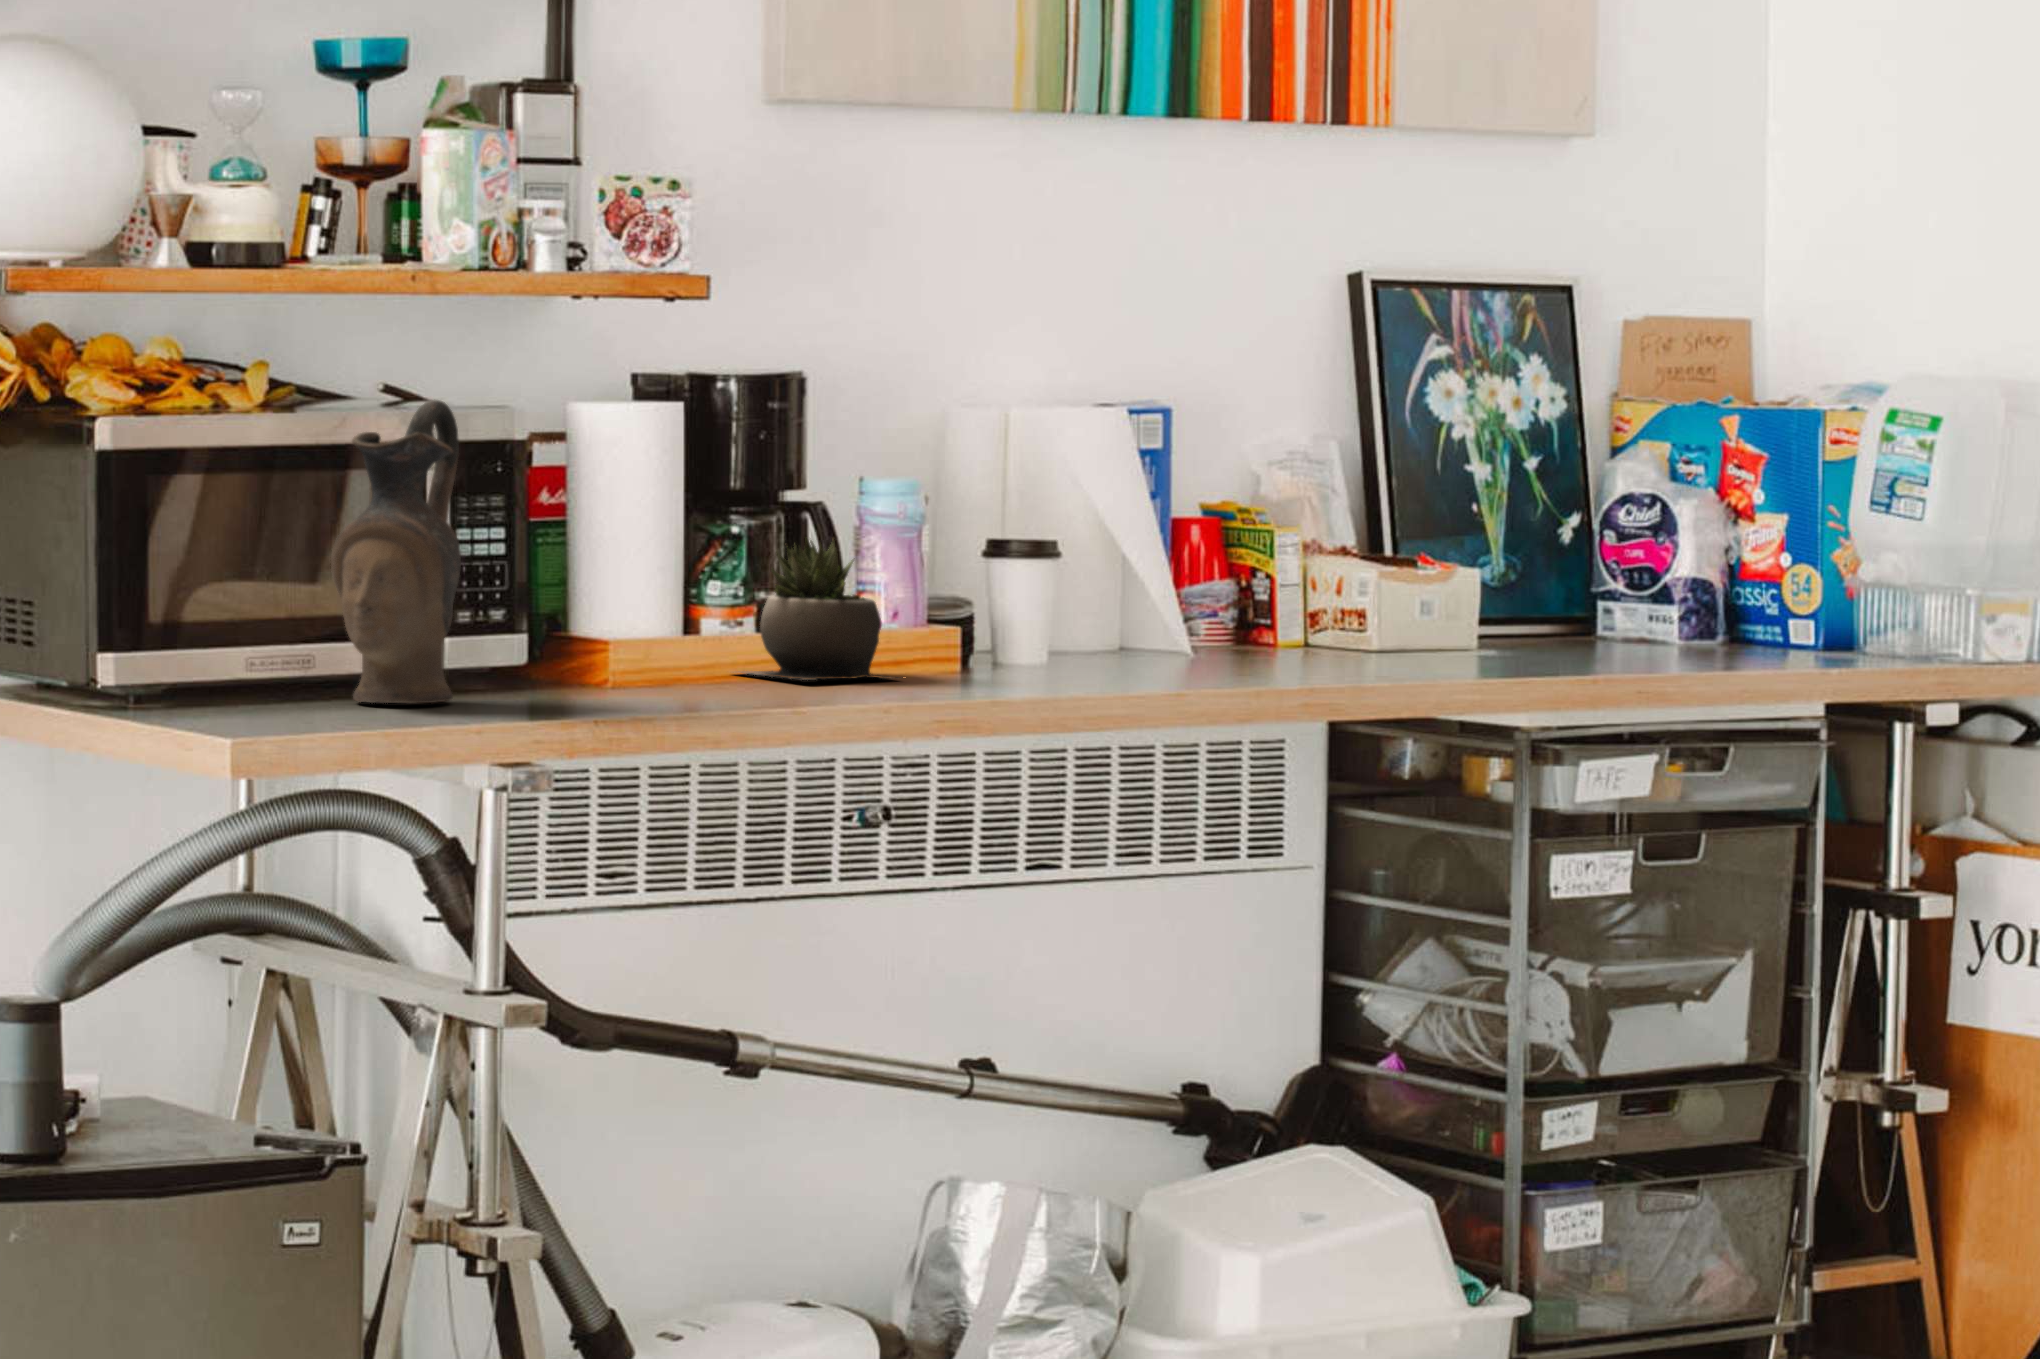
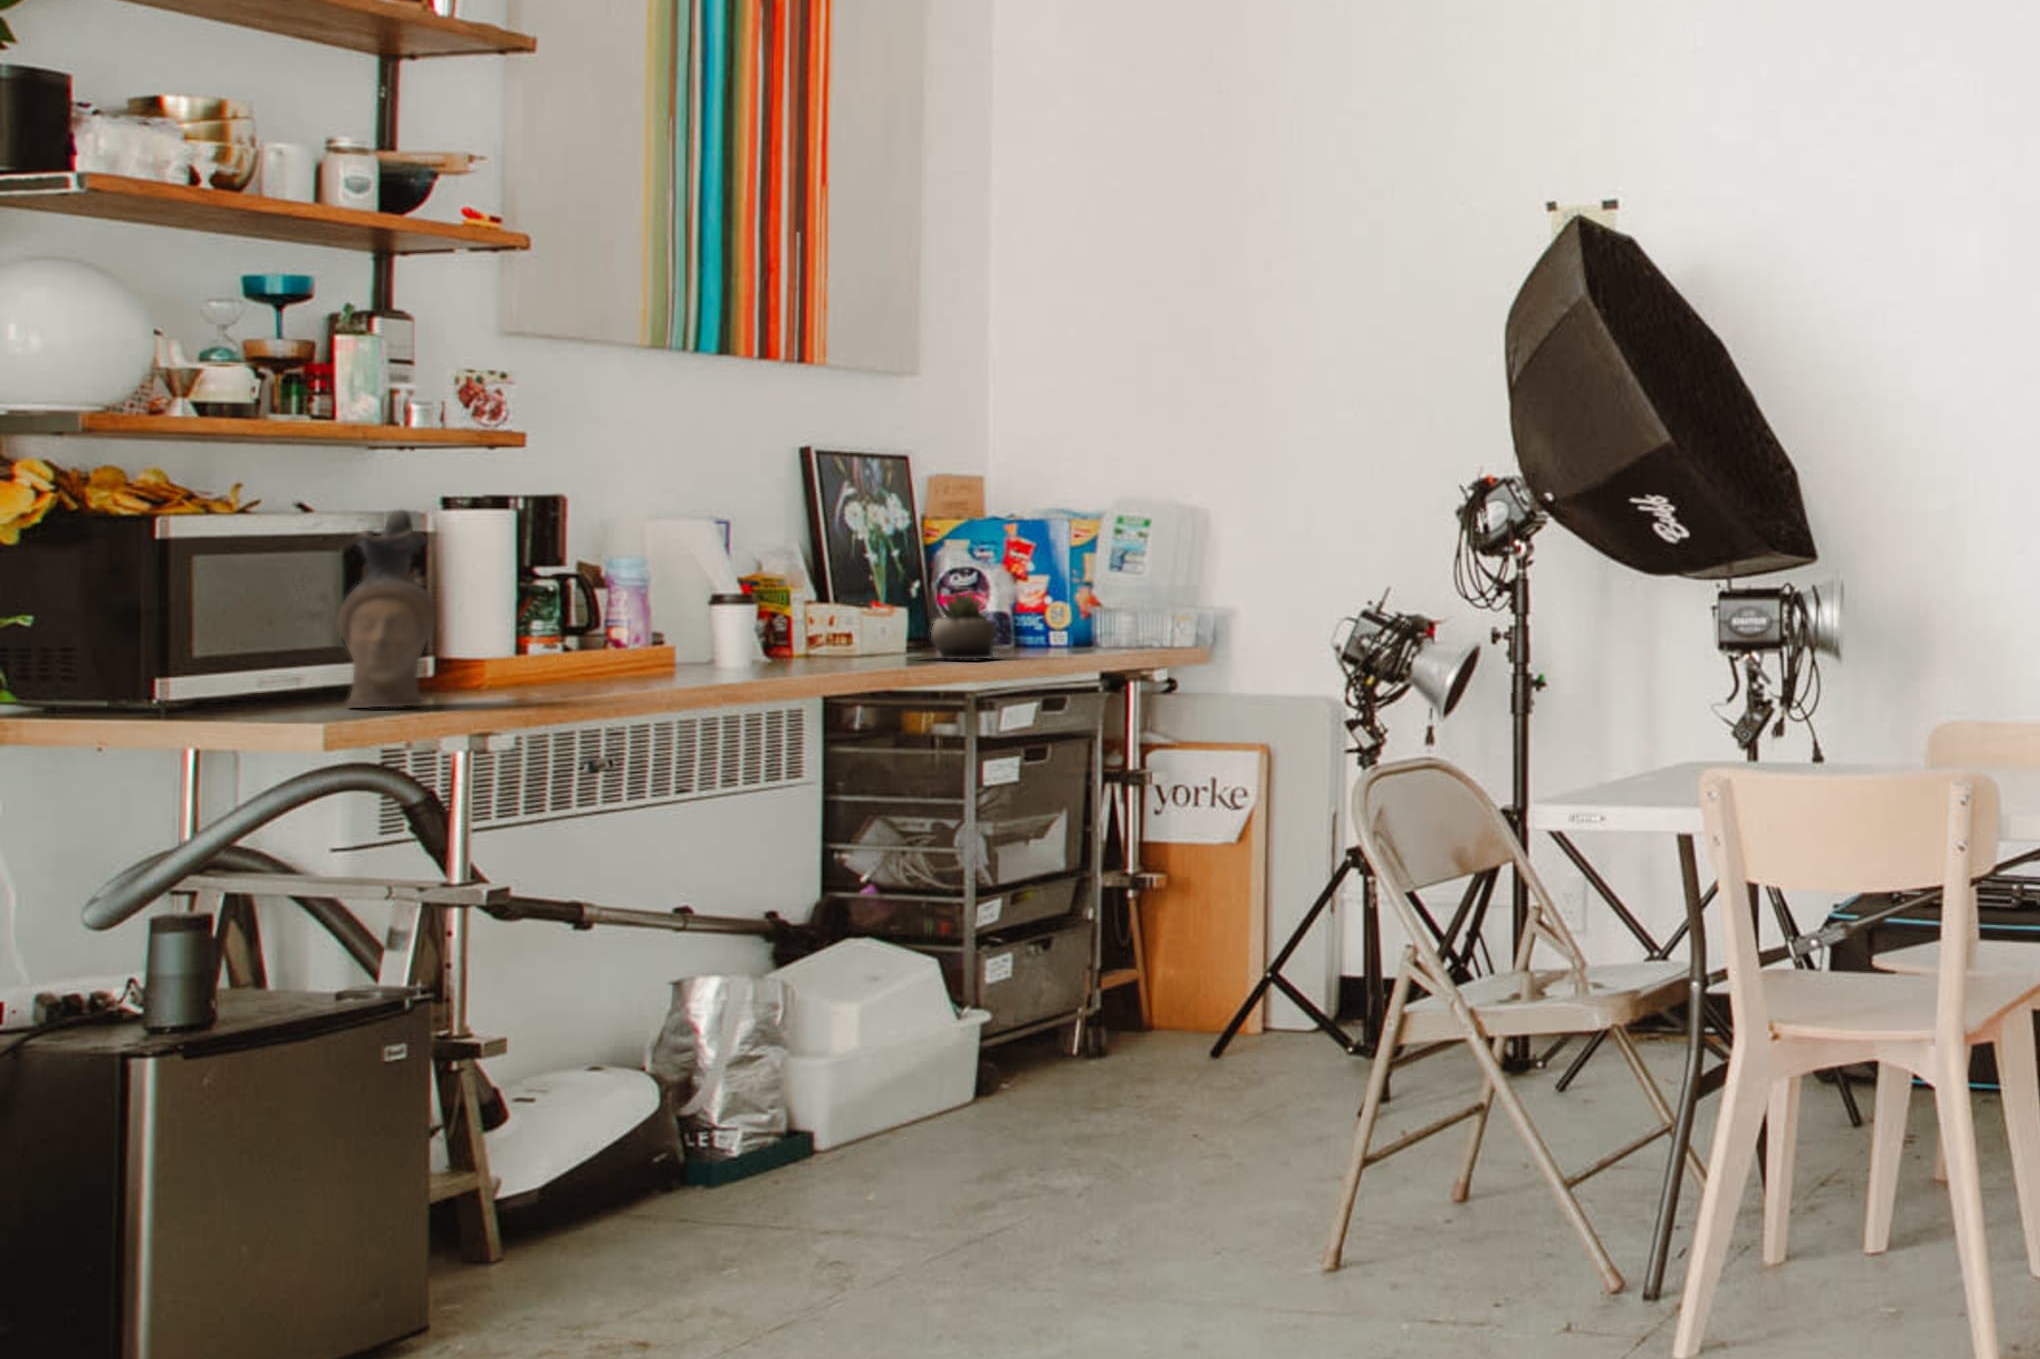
succulent plant: present [738,539,888,680] -> present [931,590,996,659]

